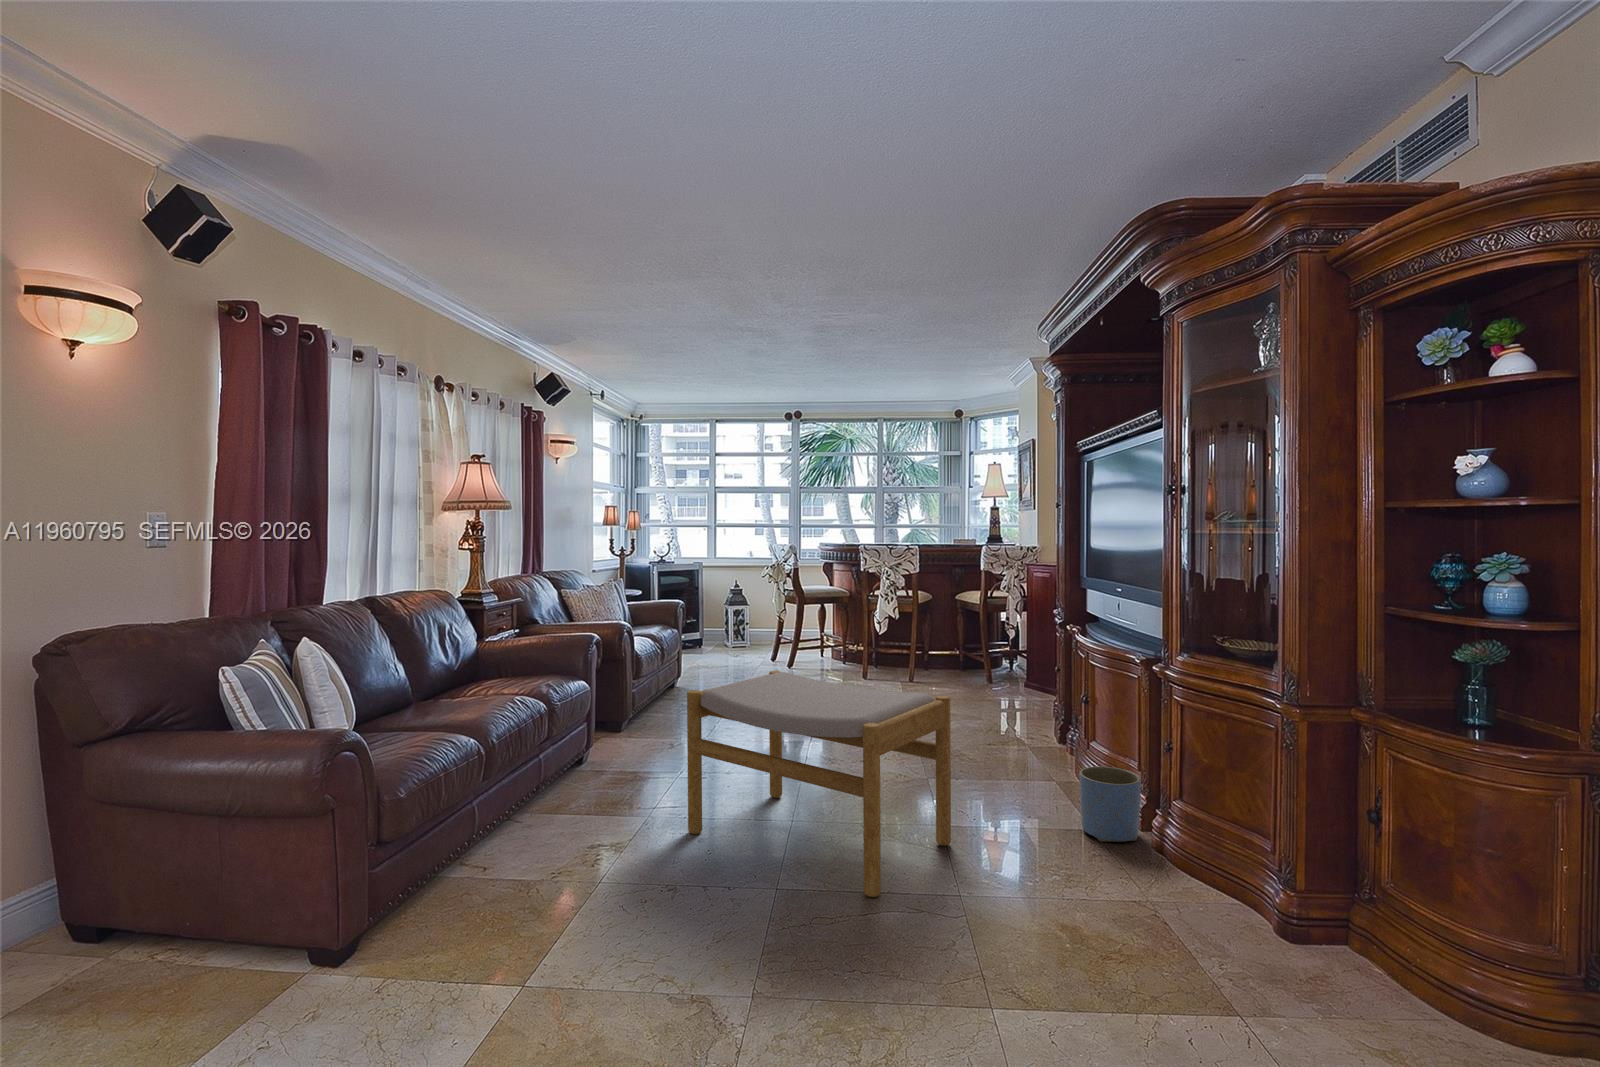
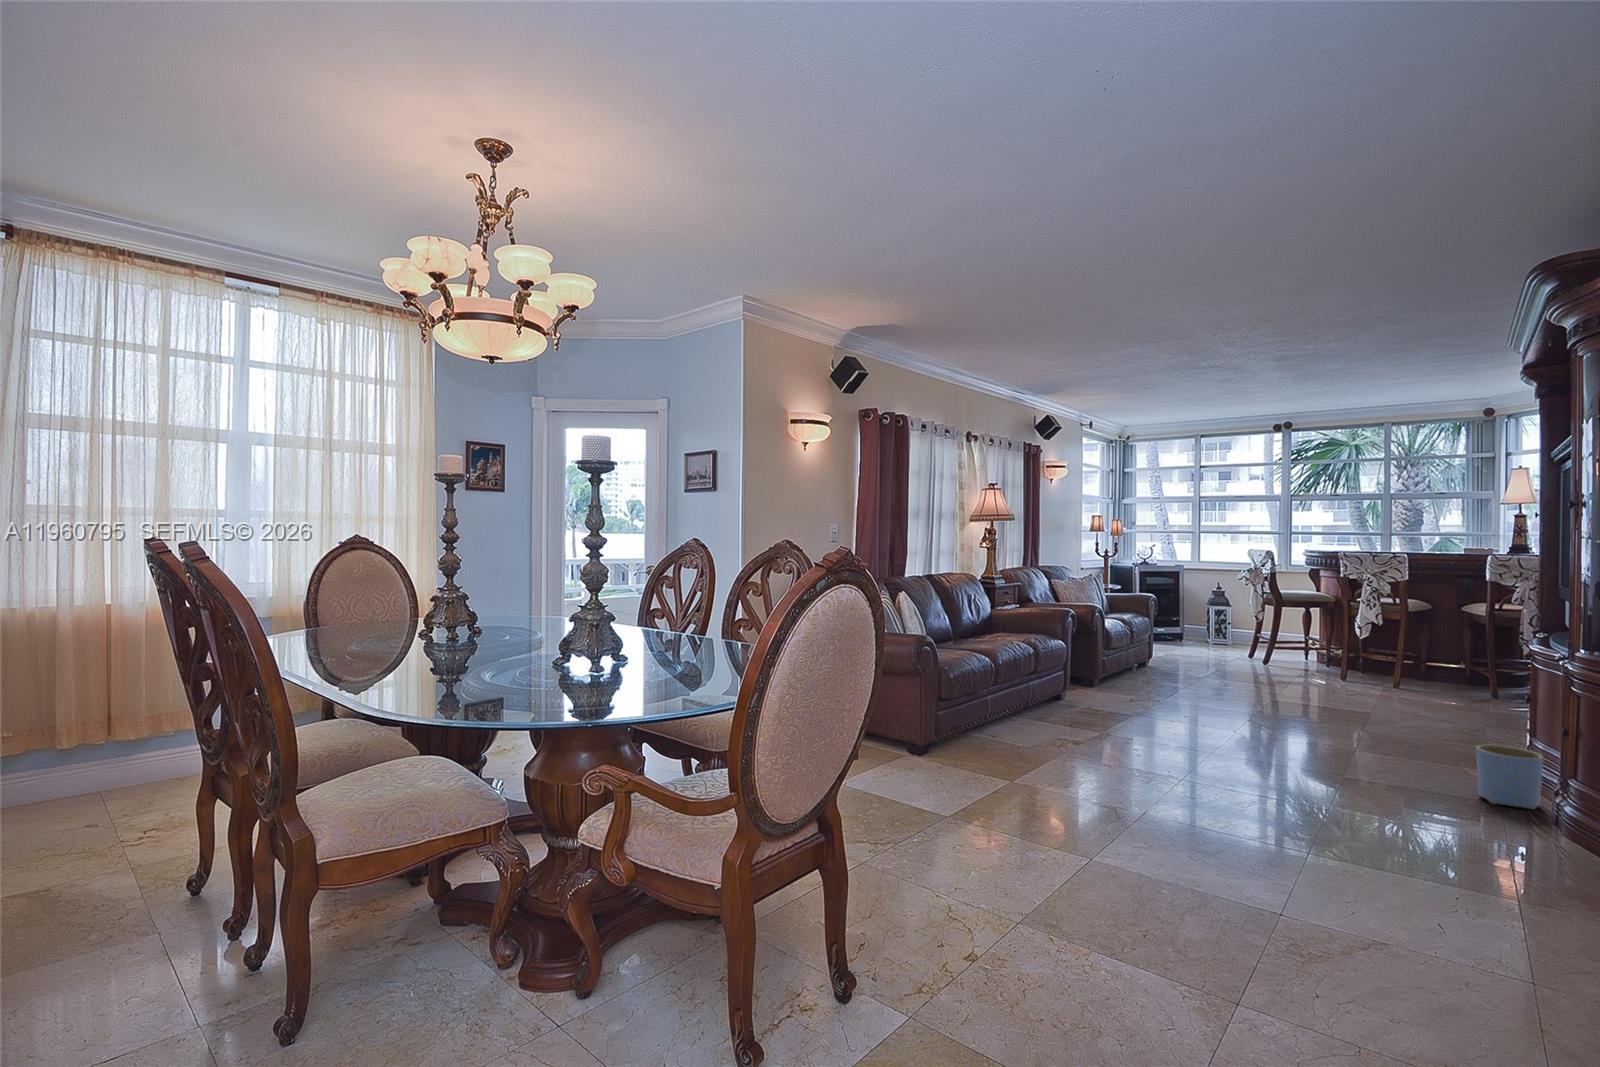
footstool: present [687,671,951,897] -> none [1125,641,1335,787]

